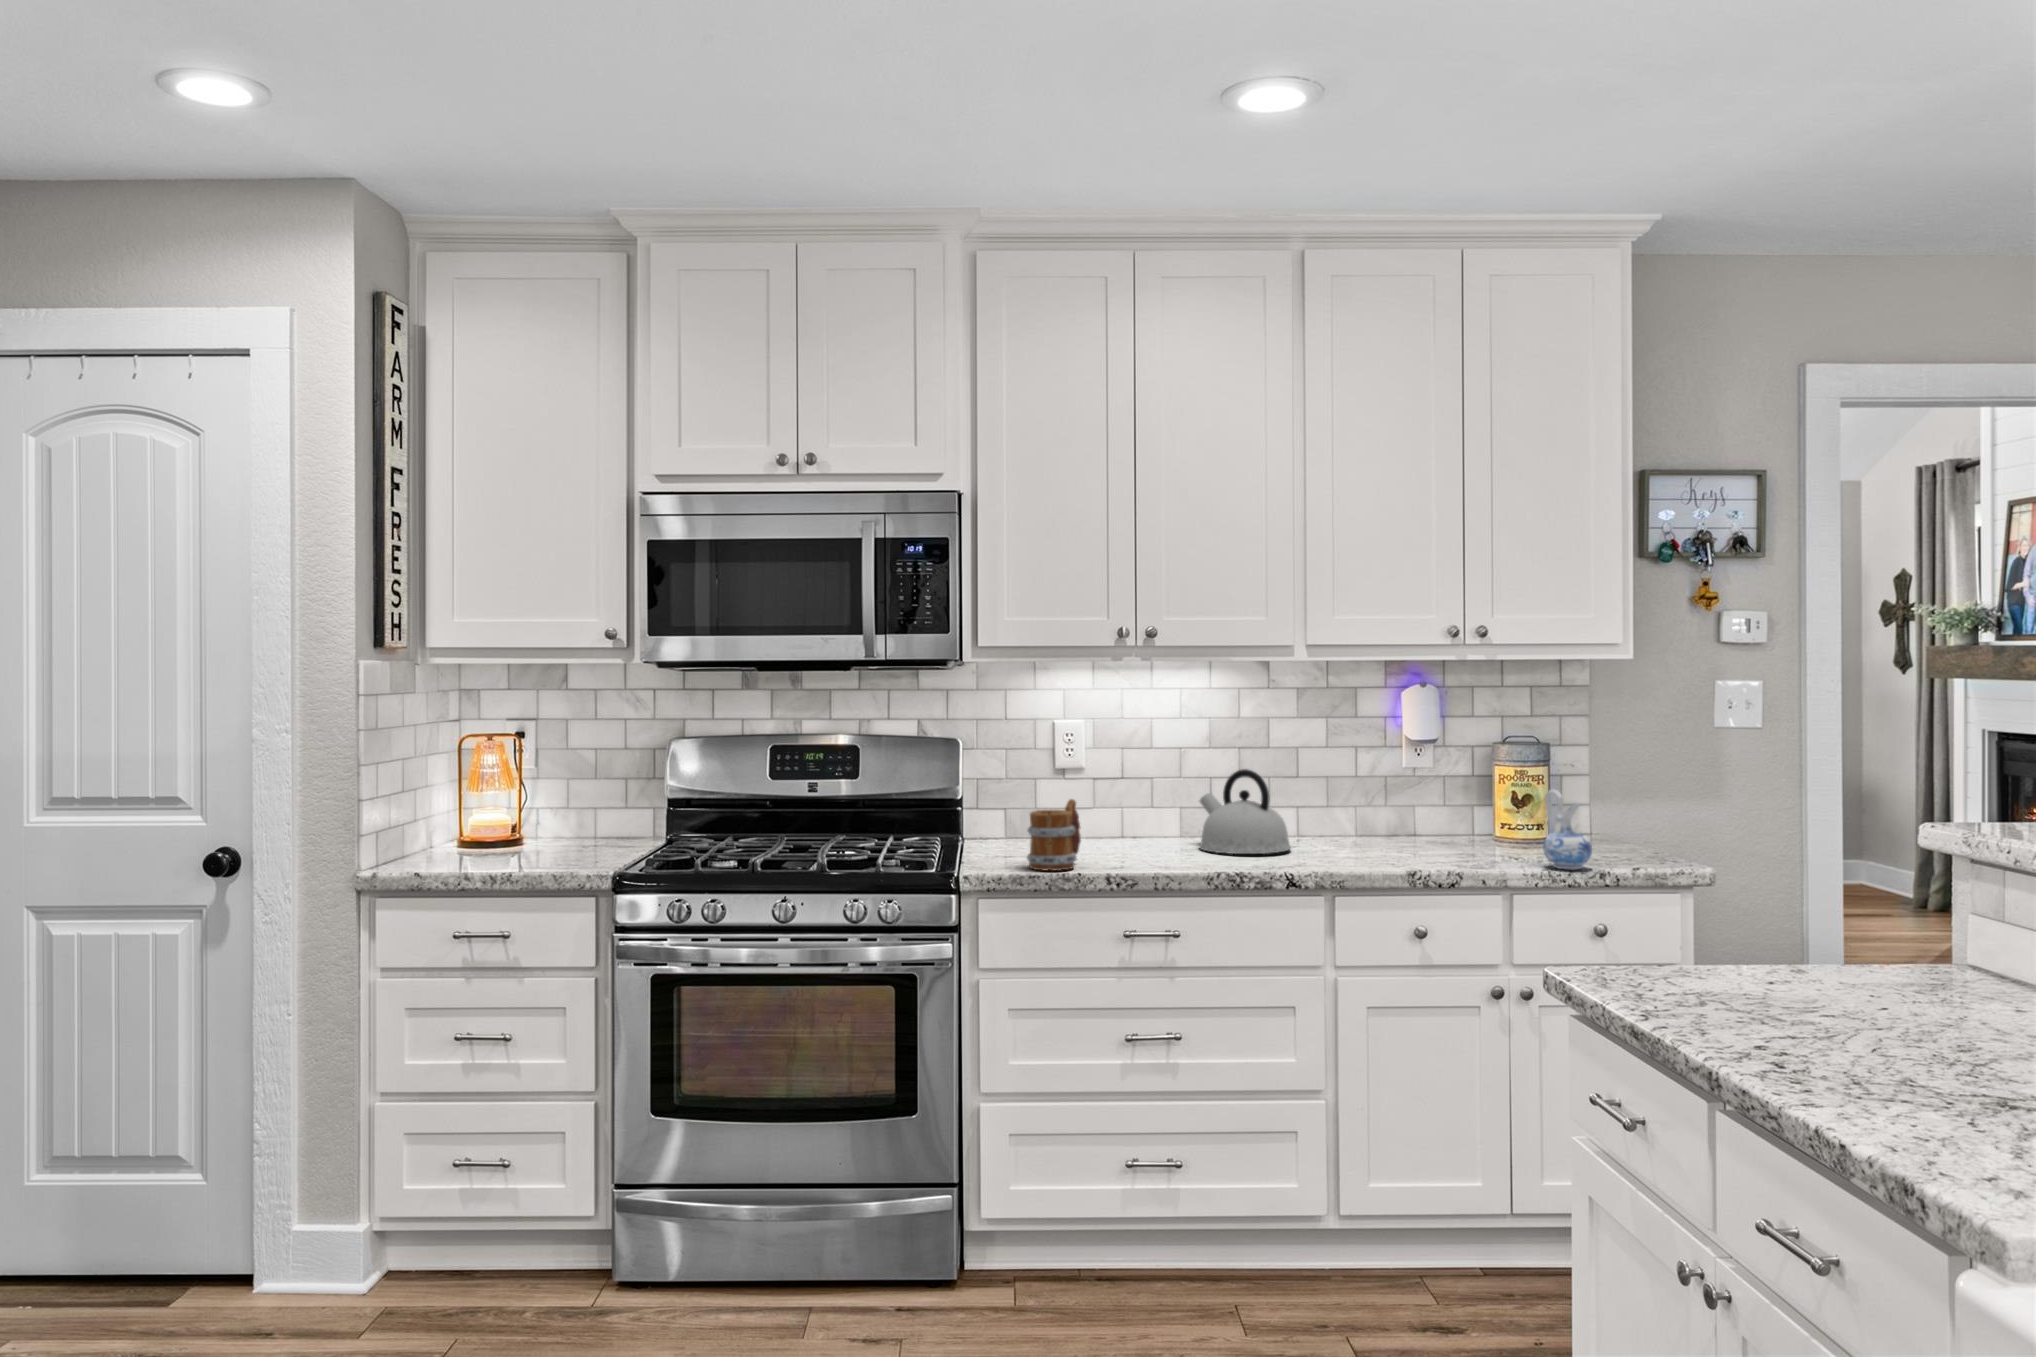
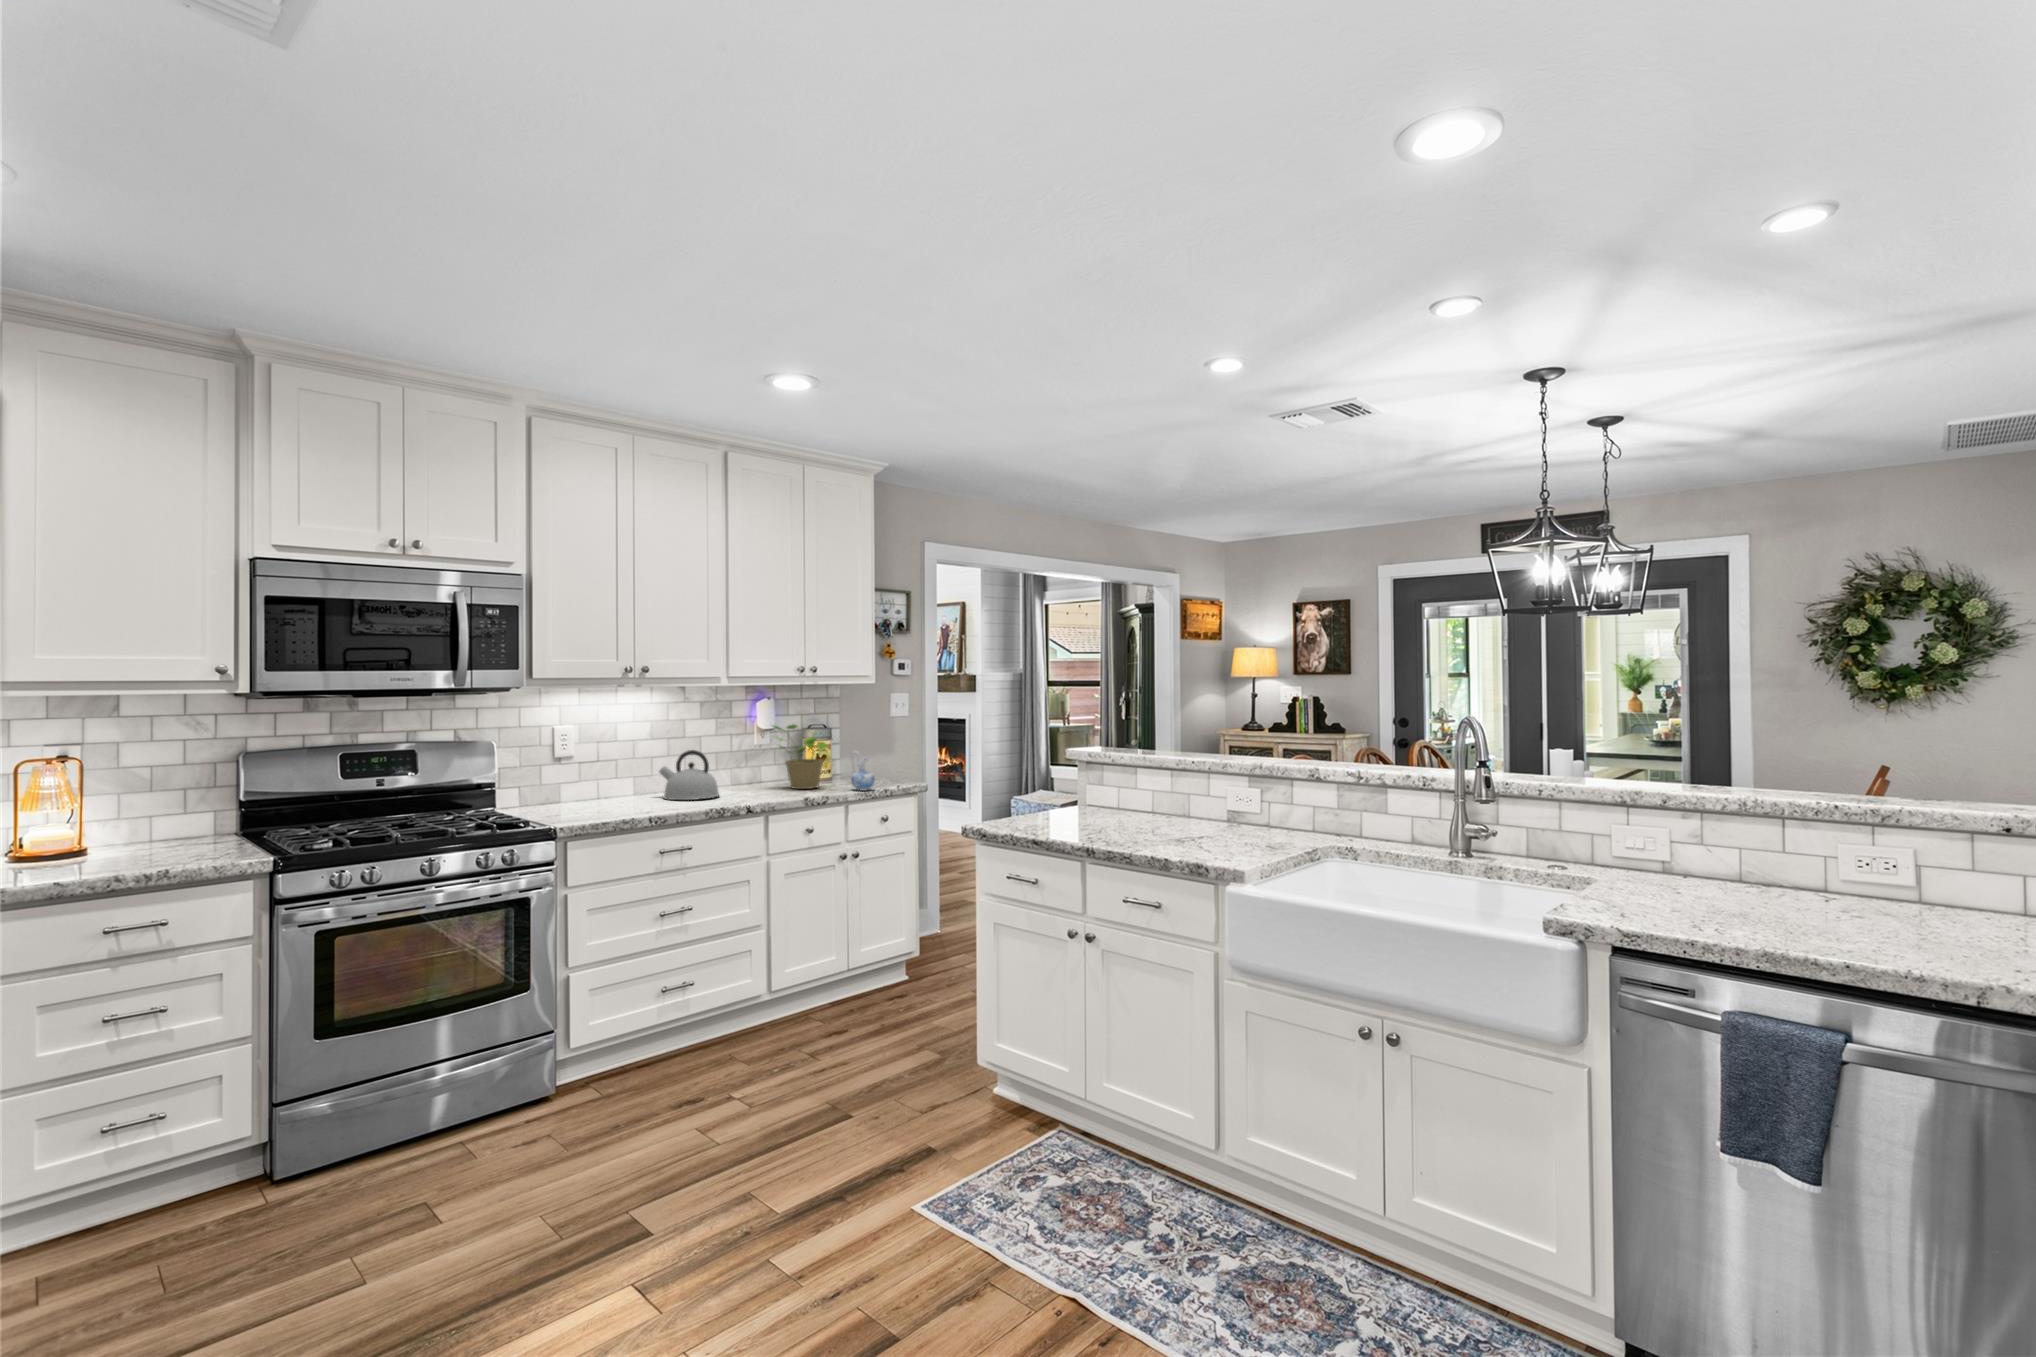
potted plant: none [1404,731,1519,855] -> present [774,725,826,789]
mug: present [1027,799,1081,870] -> none [593,774,626,819]

